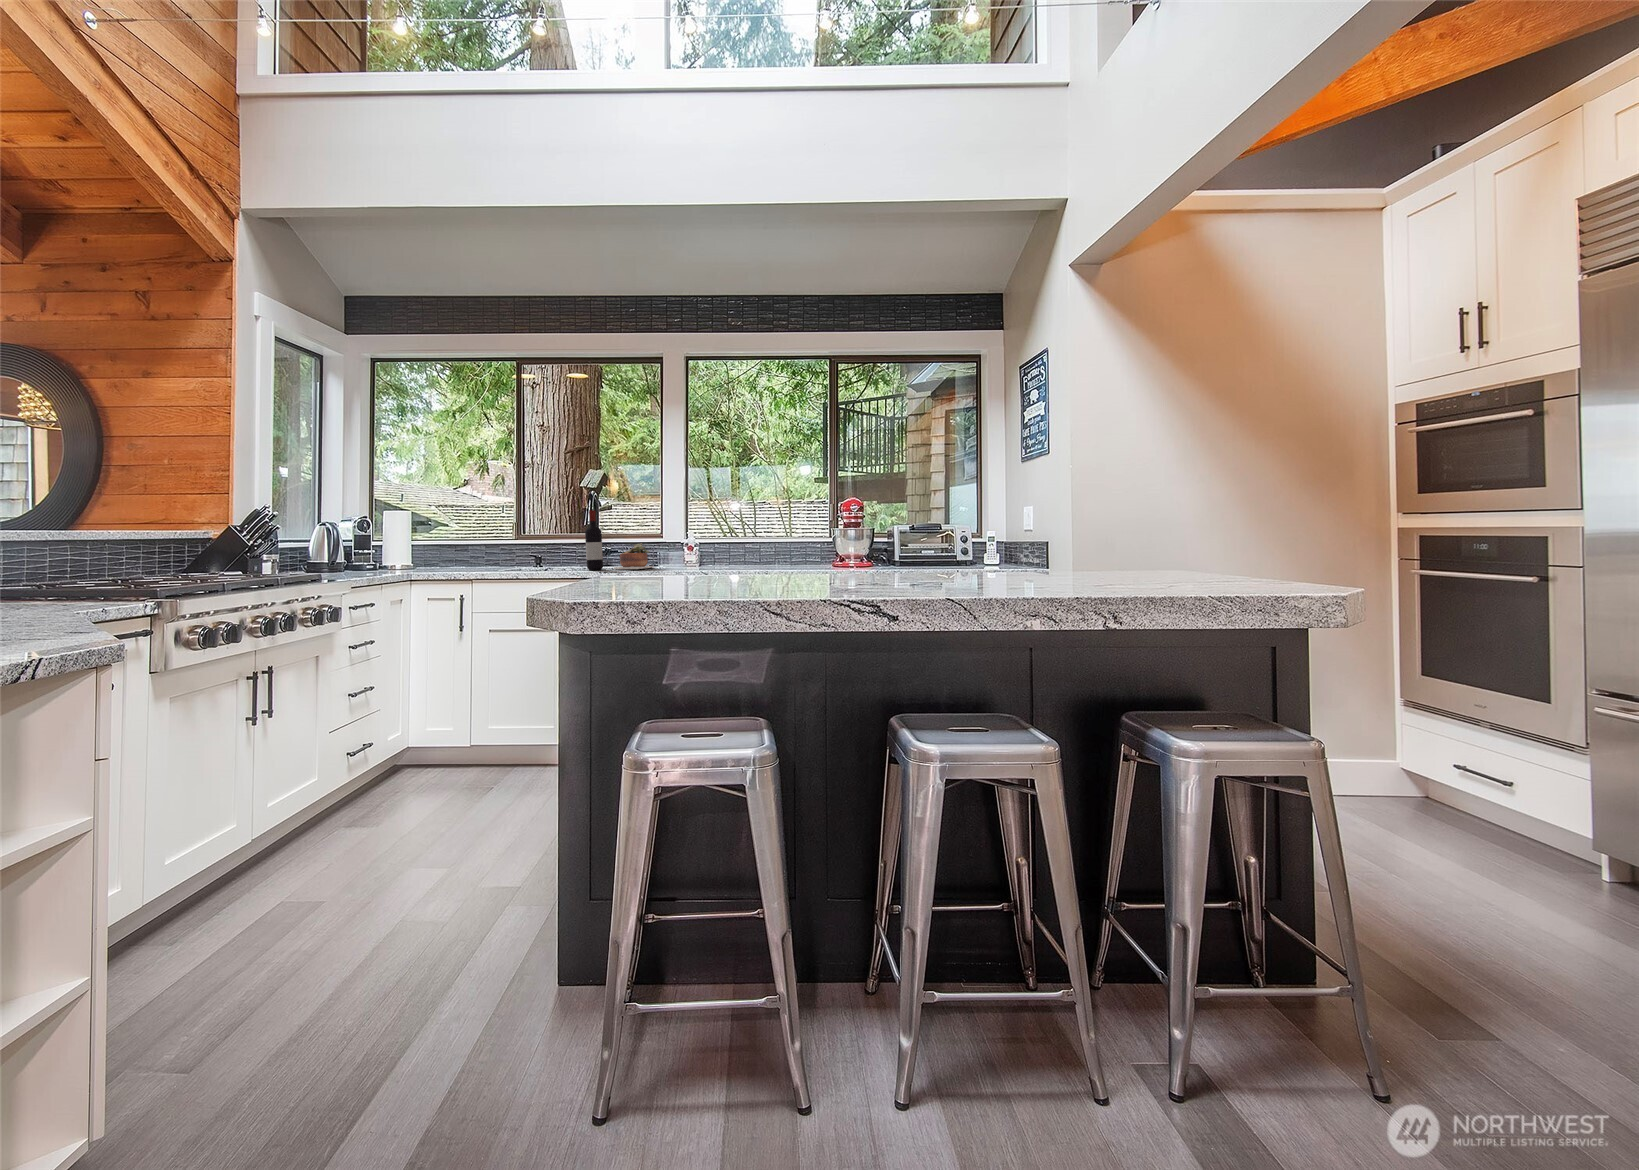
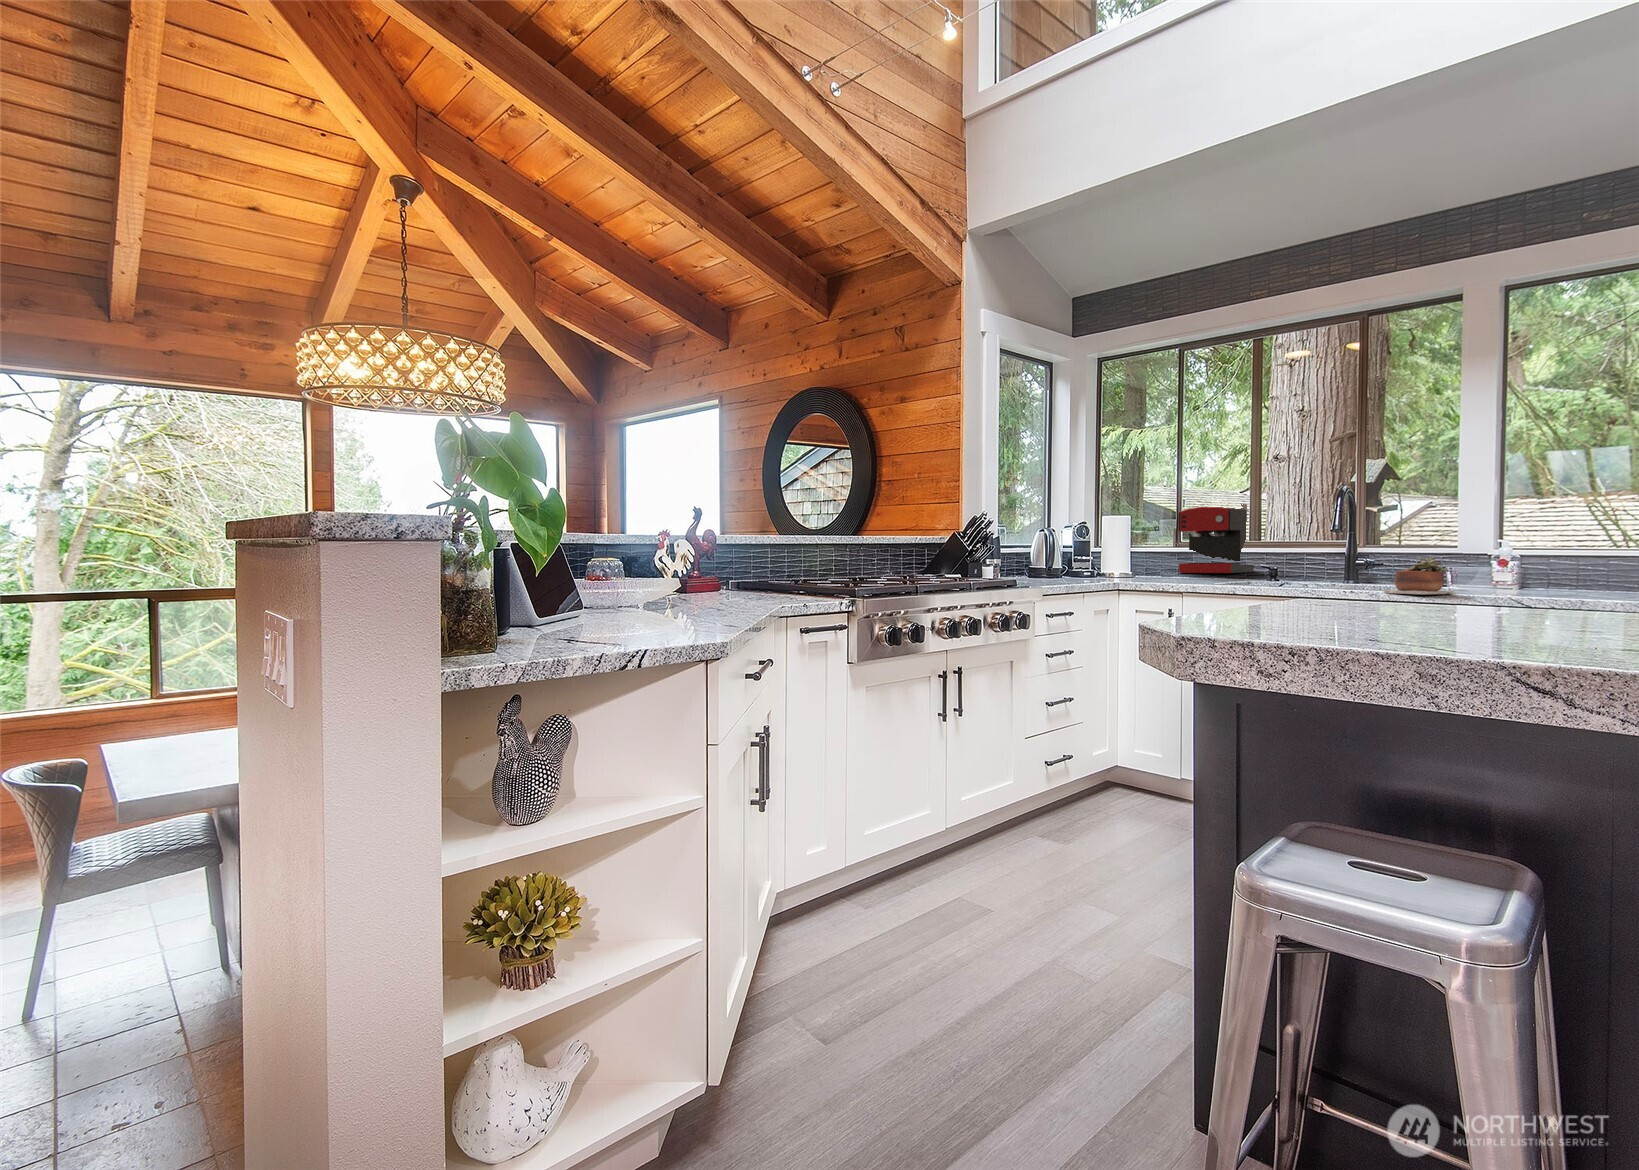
coffee maker: none [452,500,516,561] -> present [1178,503,1254,573]
wine bottle: present [585,510,603,570] -> none [1341,511,1367,592]

